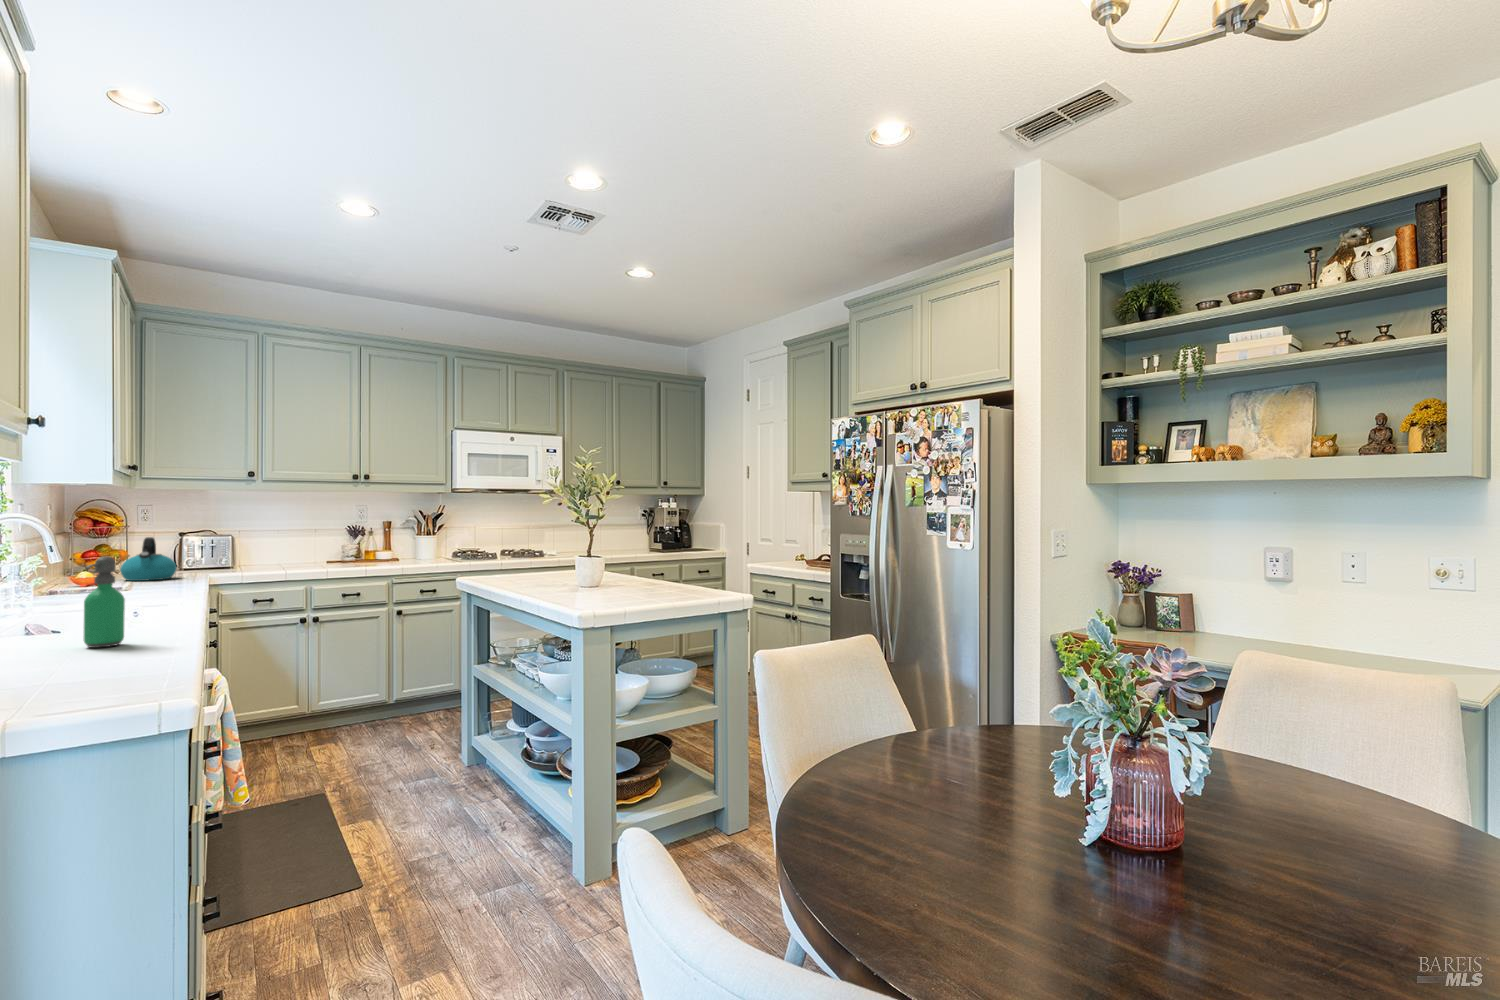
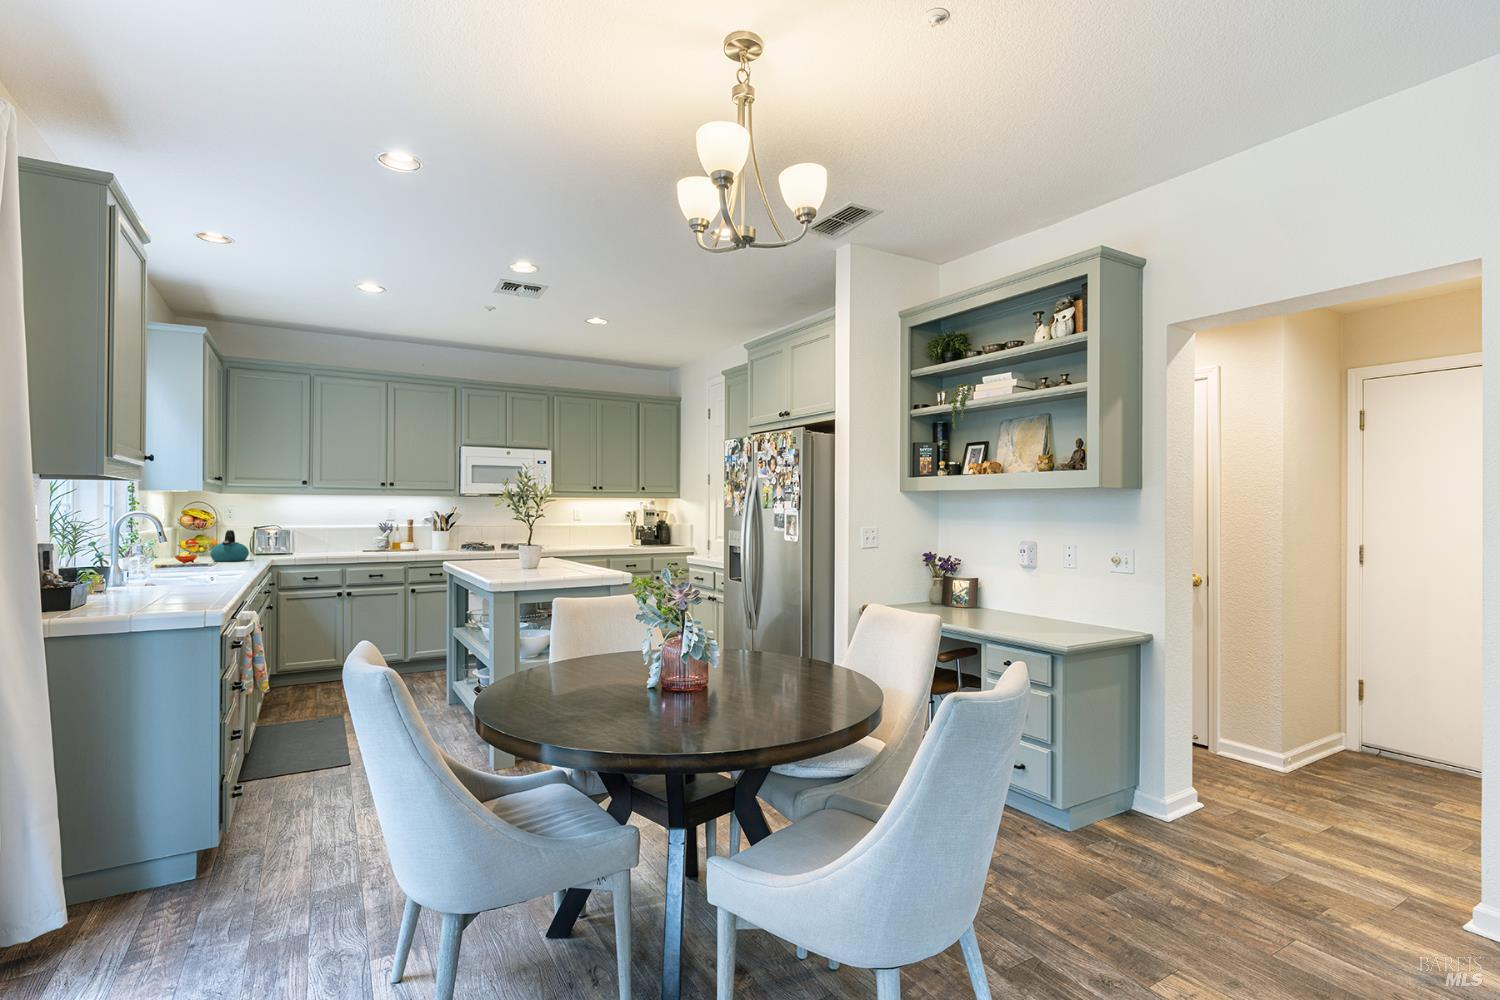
soap dispenser: present [84,556,125,648] -> none [176,538,199,592]

